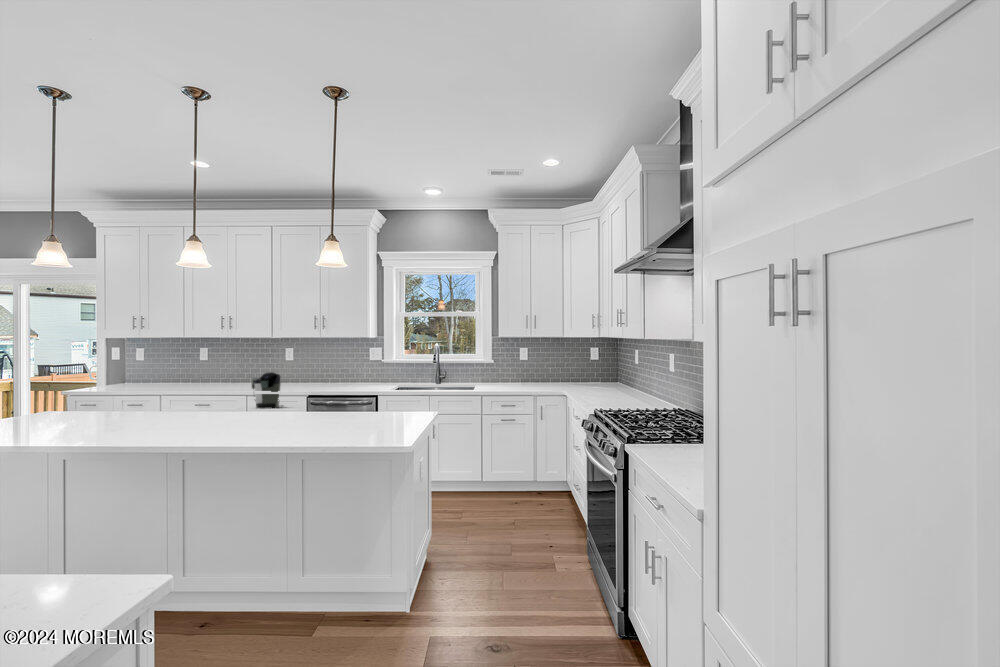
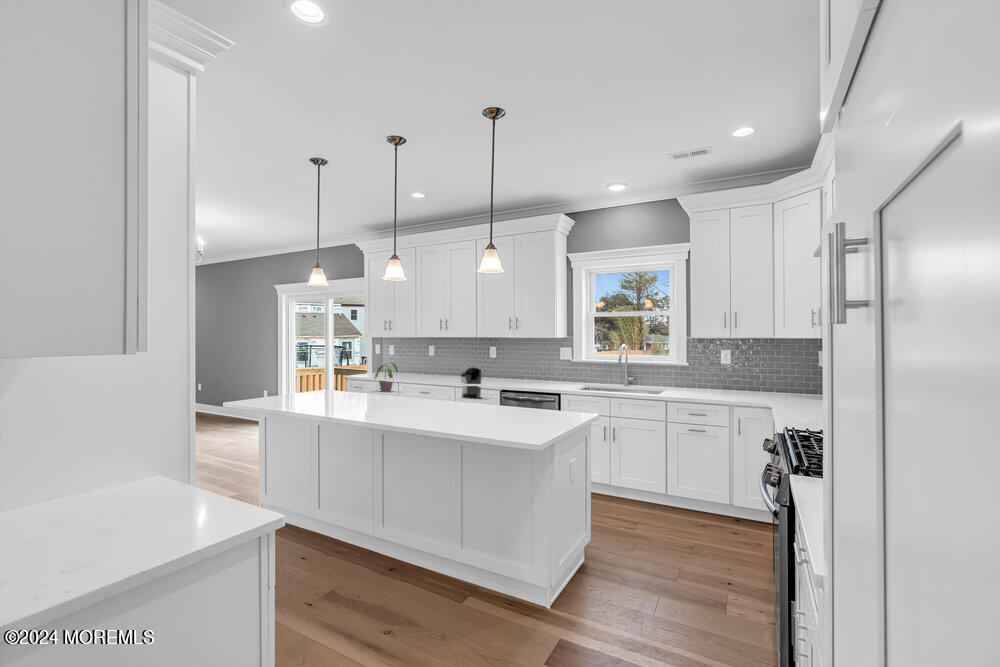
potted plant: none [115,370,164,408] -> present [375,363,398,392]

